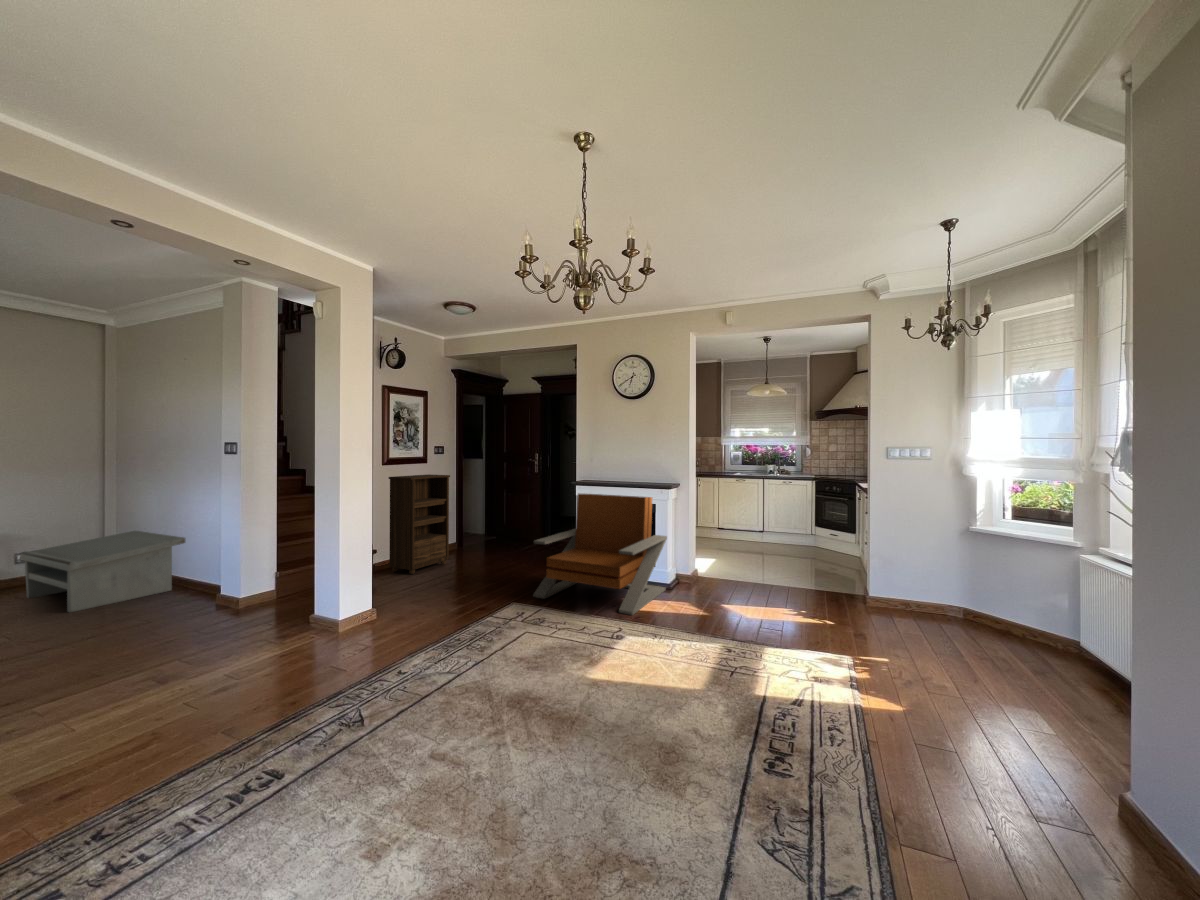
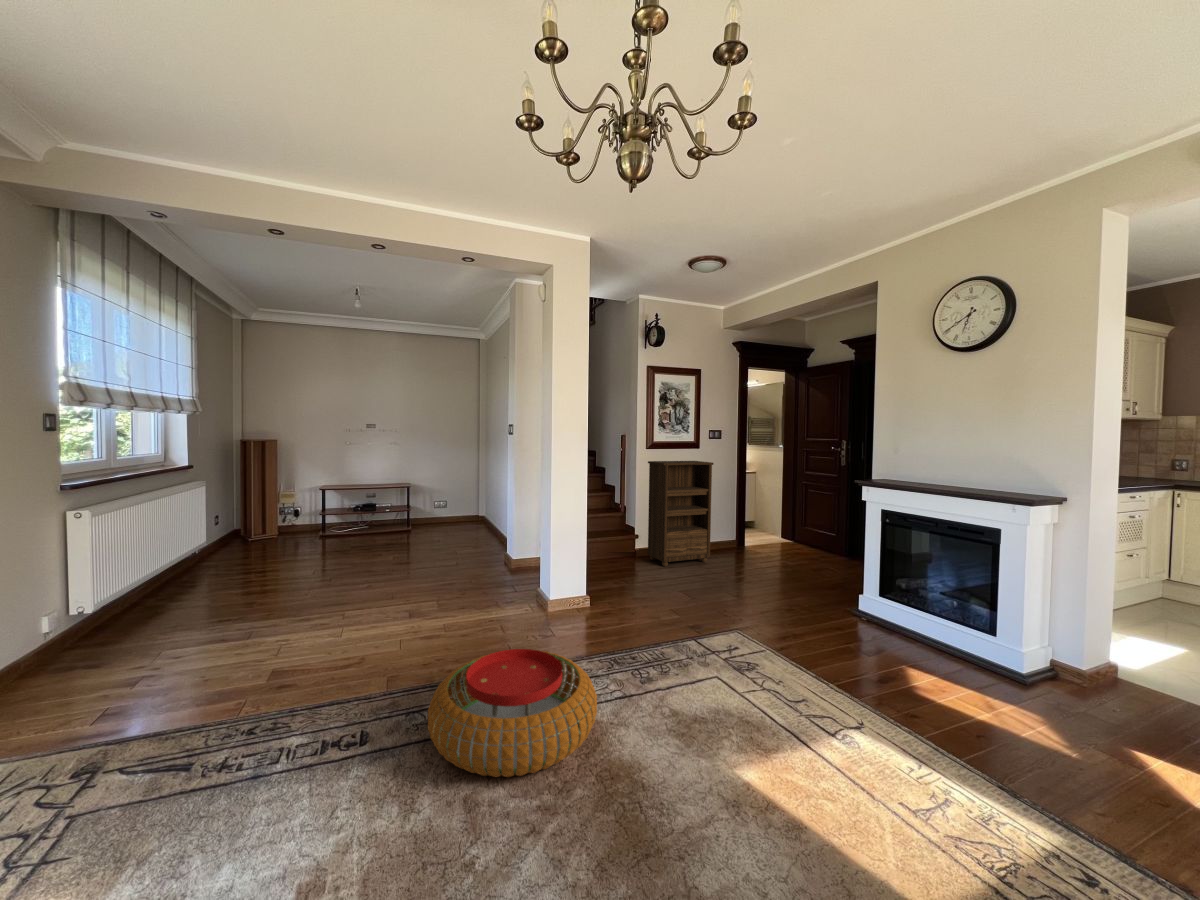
lounge chair: present [533,494,667,615] -> none [769,498,1017,708]
coffee table: present [20,531,185,613] -> none [431,493,504,547]
pouf: none [331,644,489,751] -> present [428,649,597,777]

